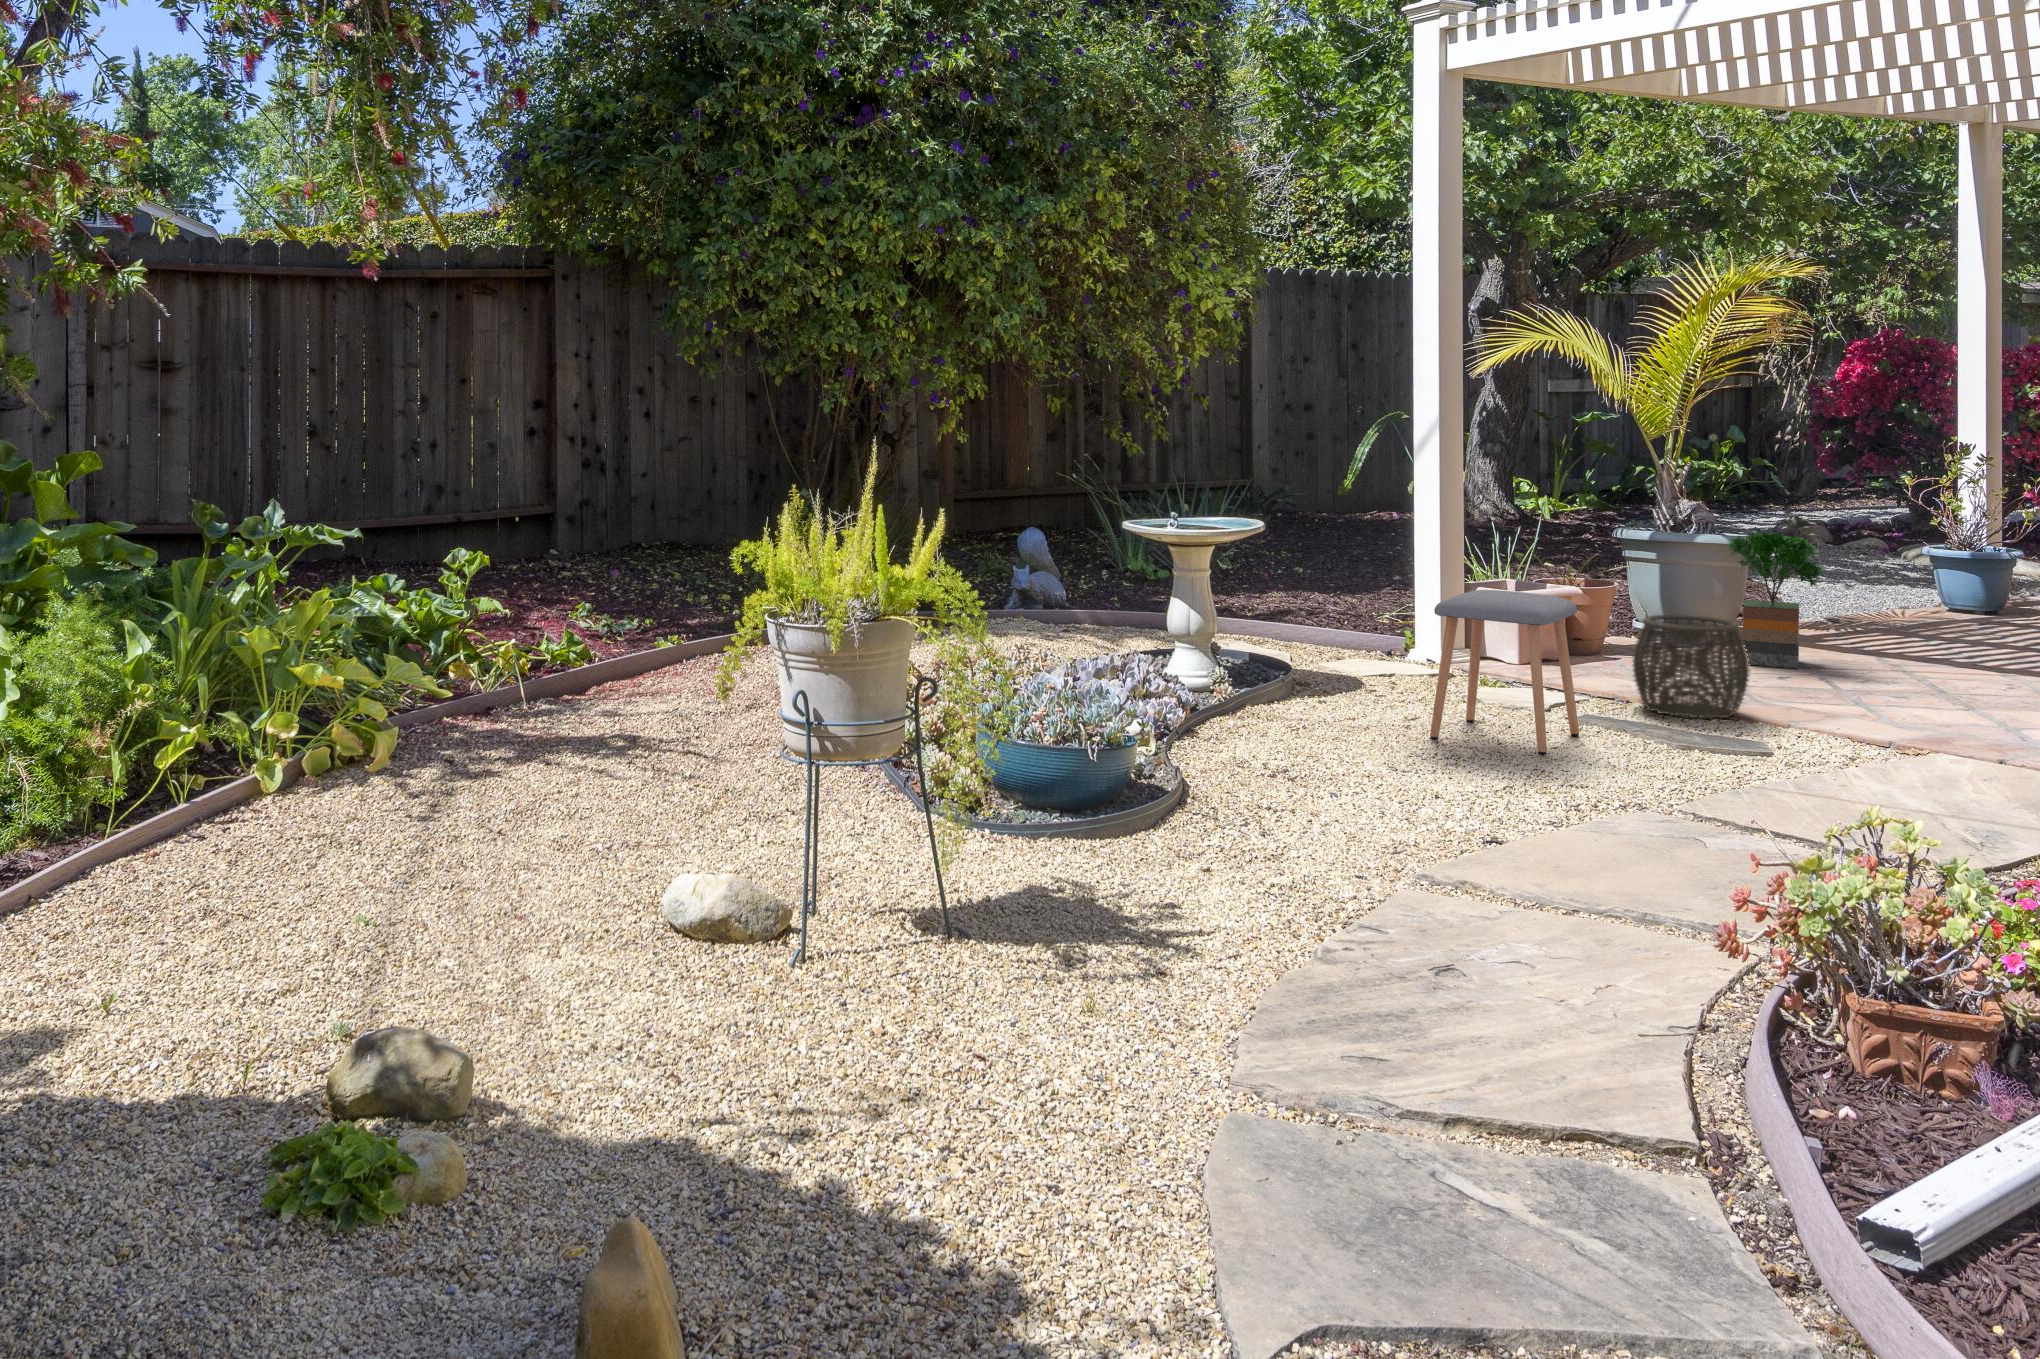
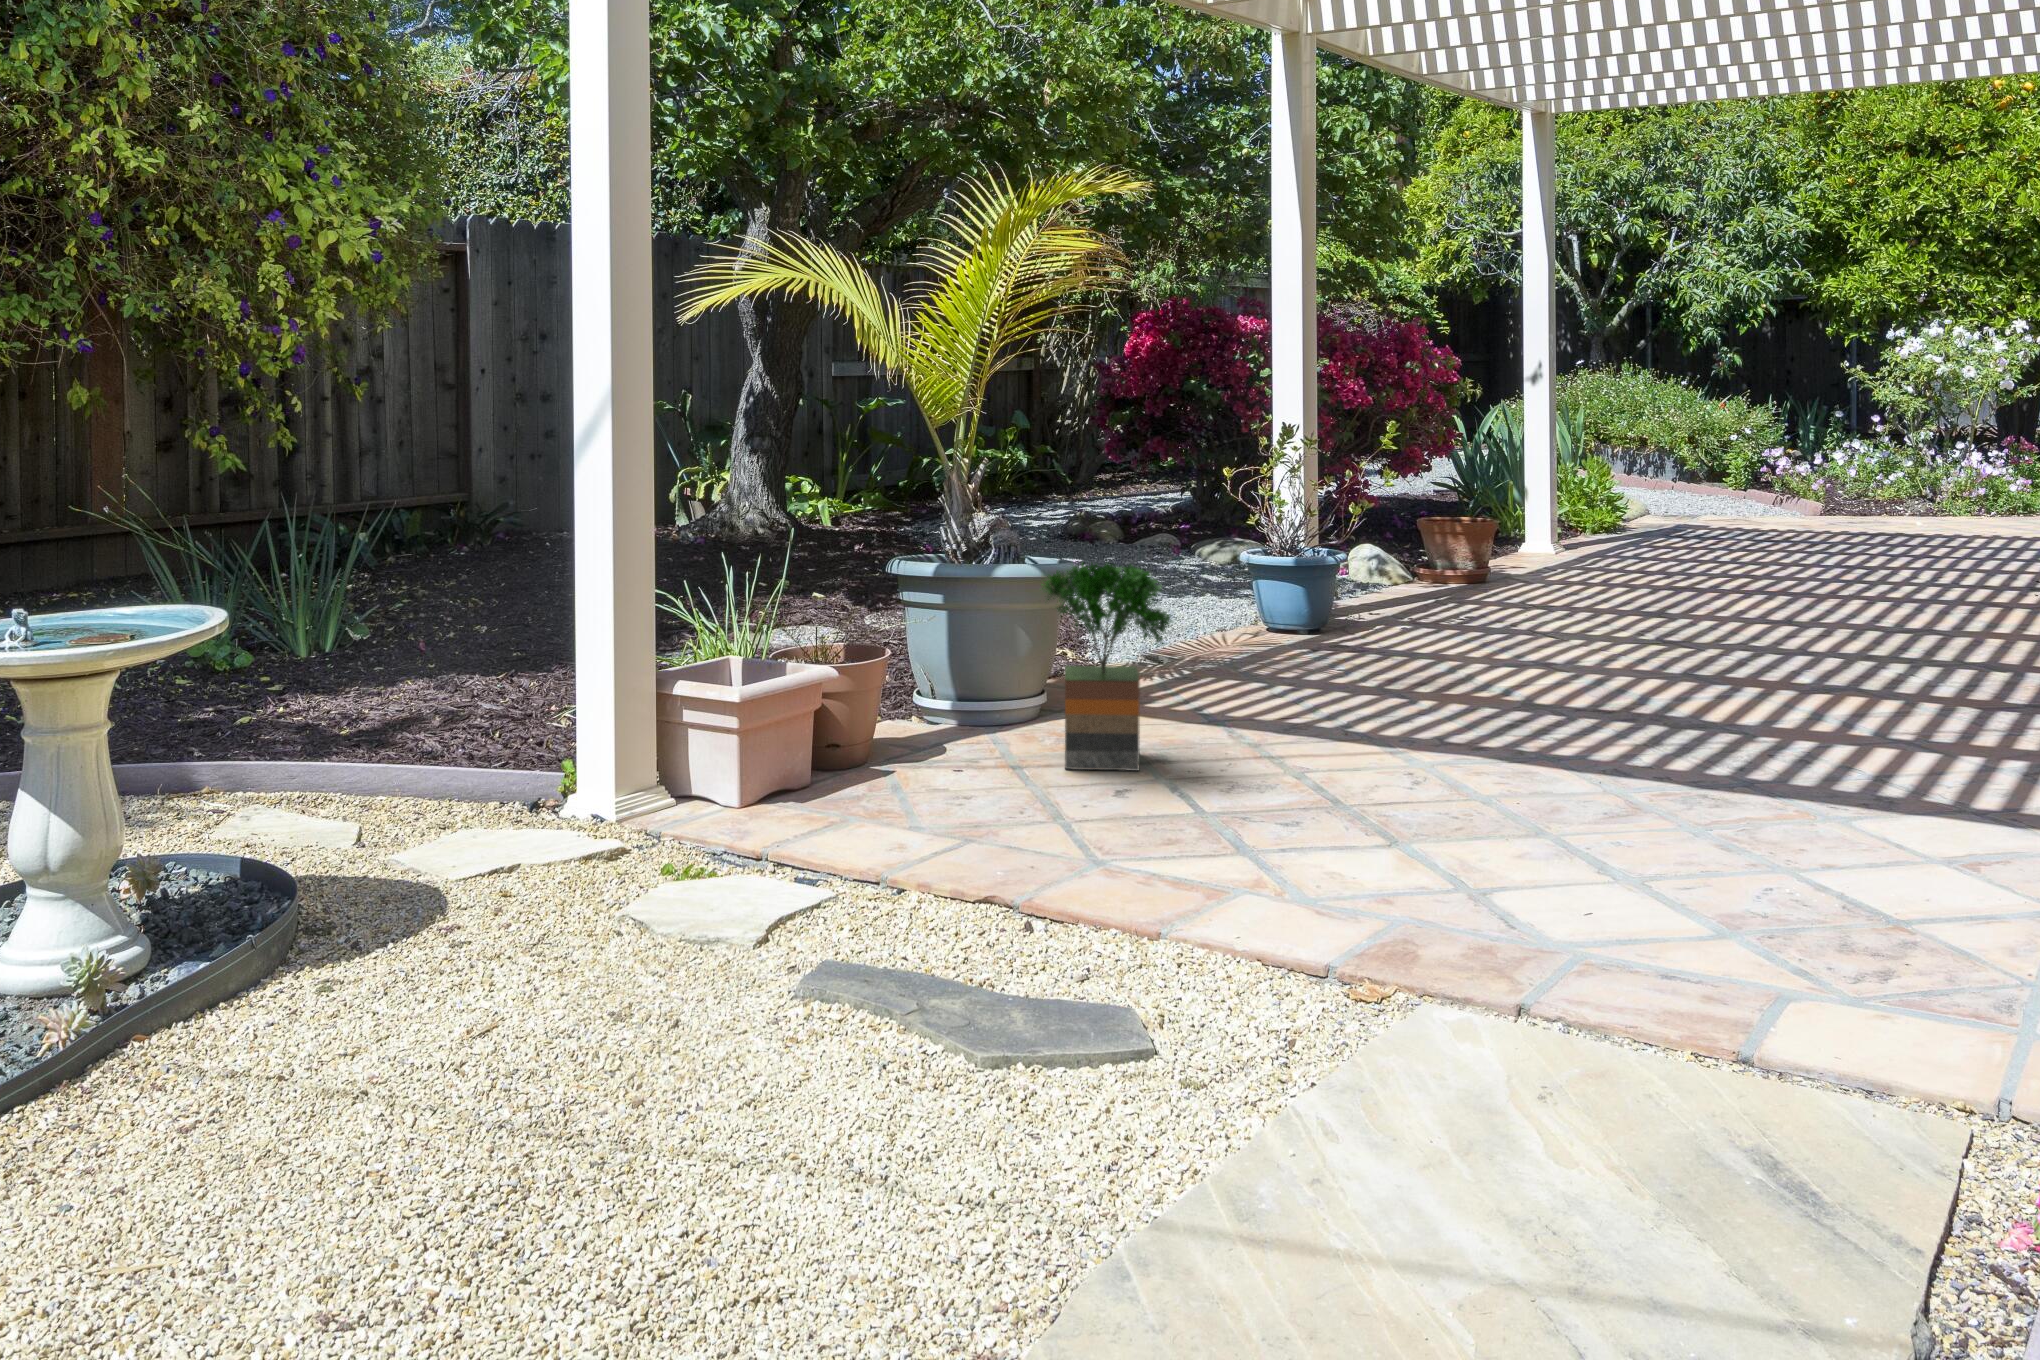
stool: present [1430,590,1579,754] -> none [494,750,805,1131]
woven basket: present [1633,614,1749,719] -> none [905,734,1094,937]

